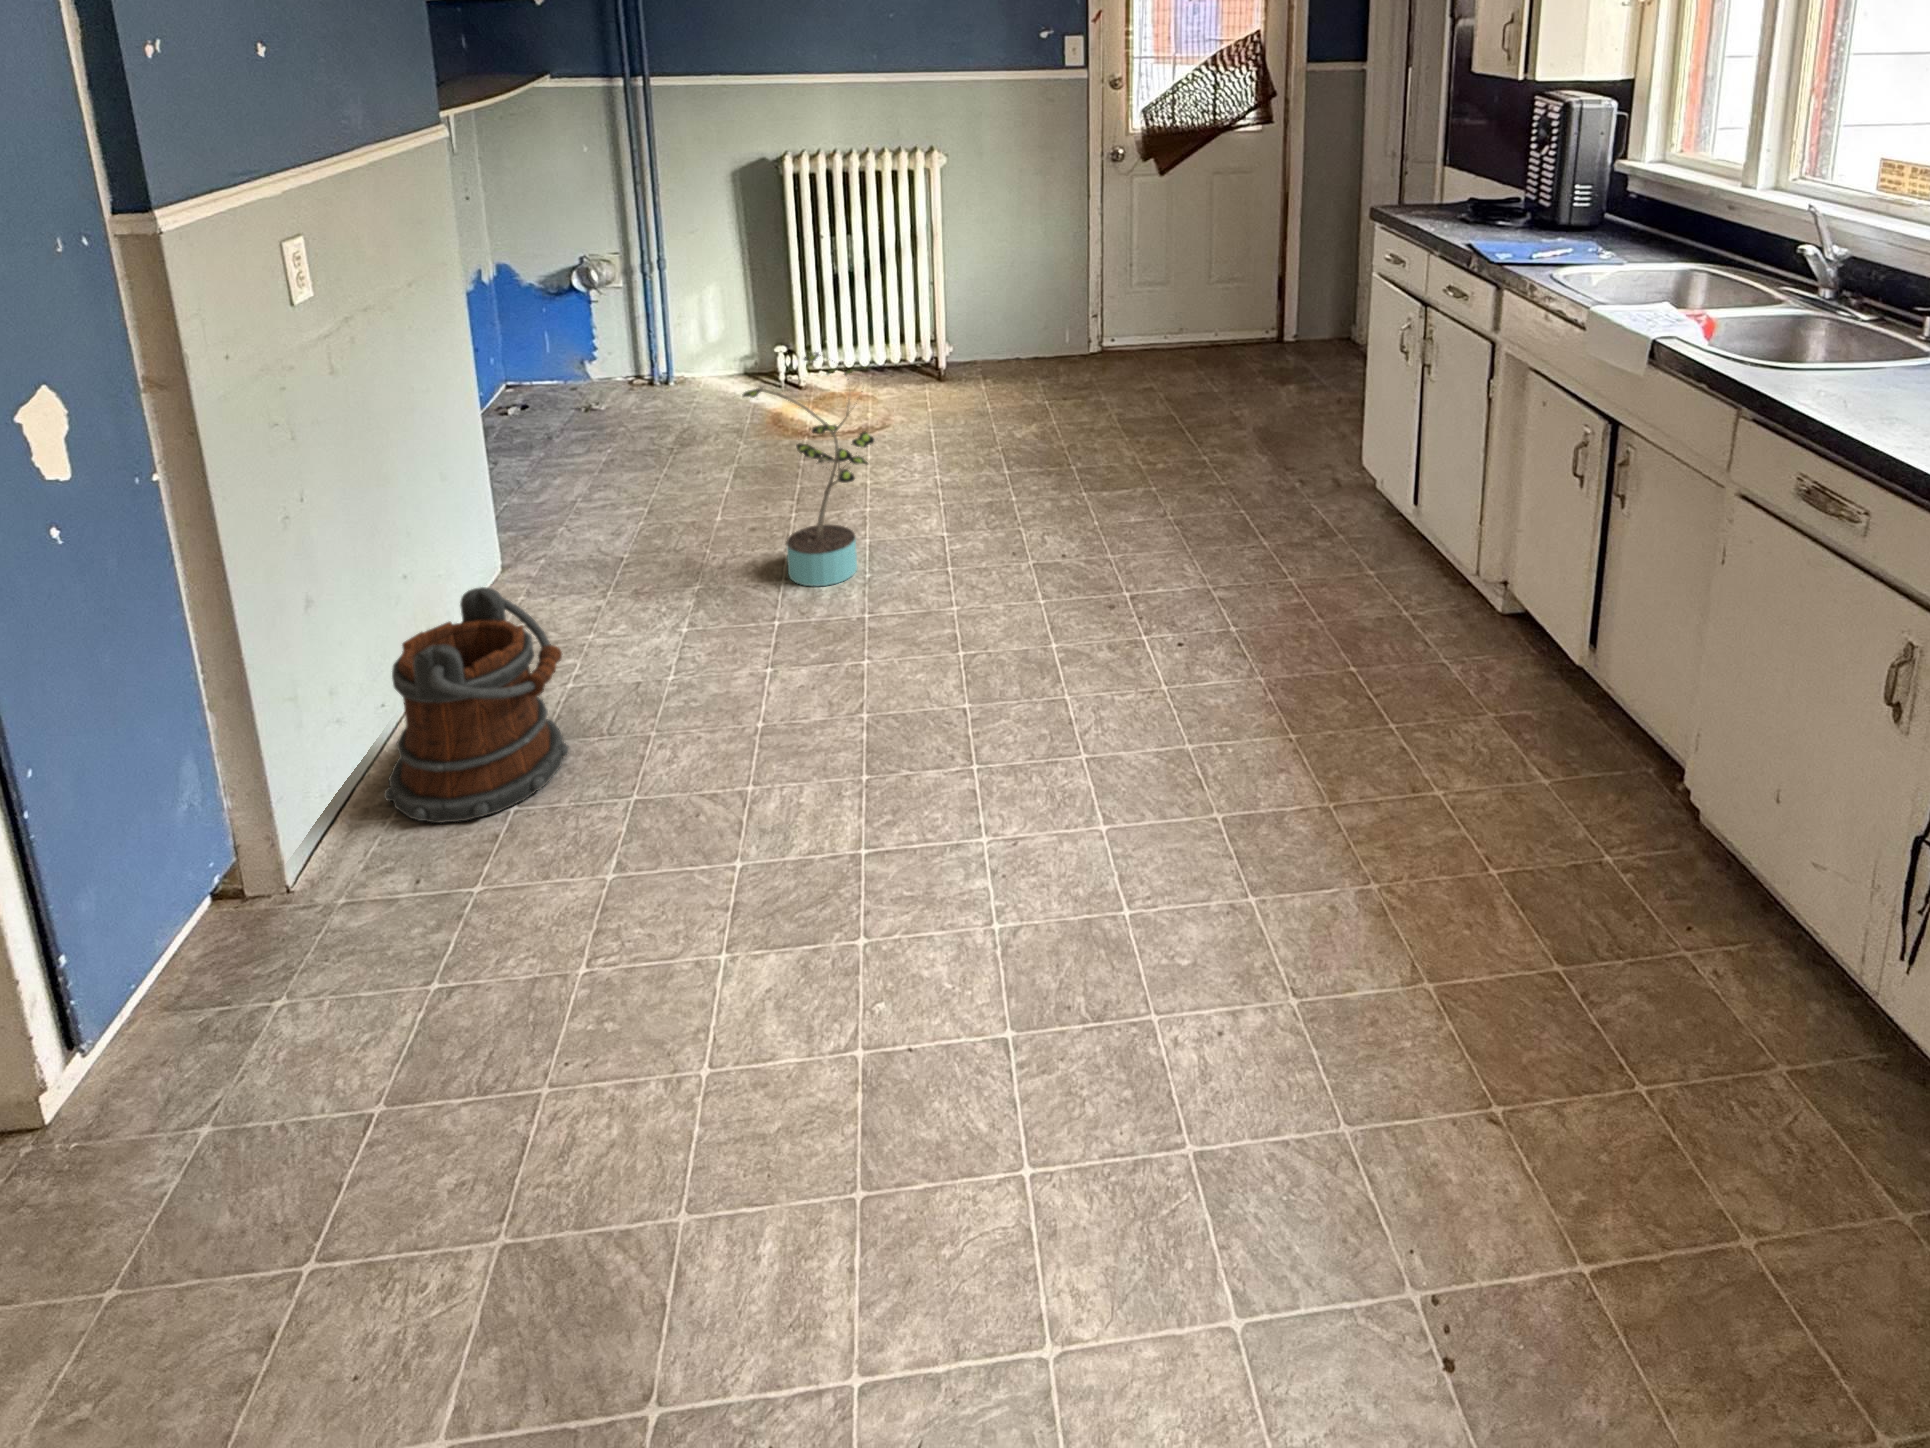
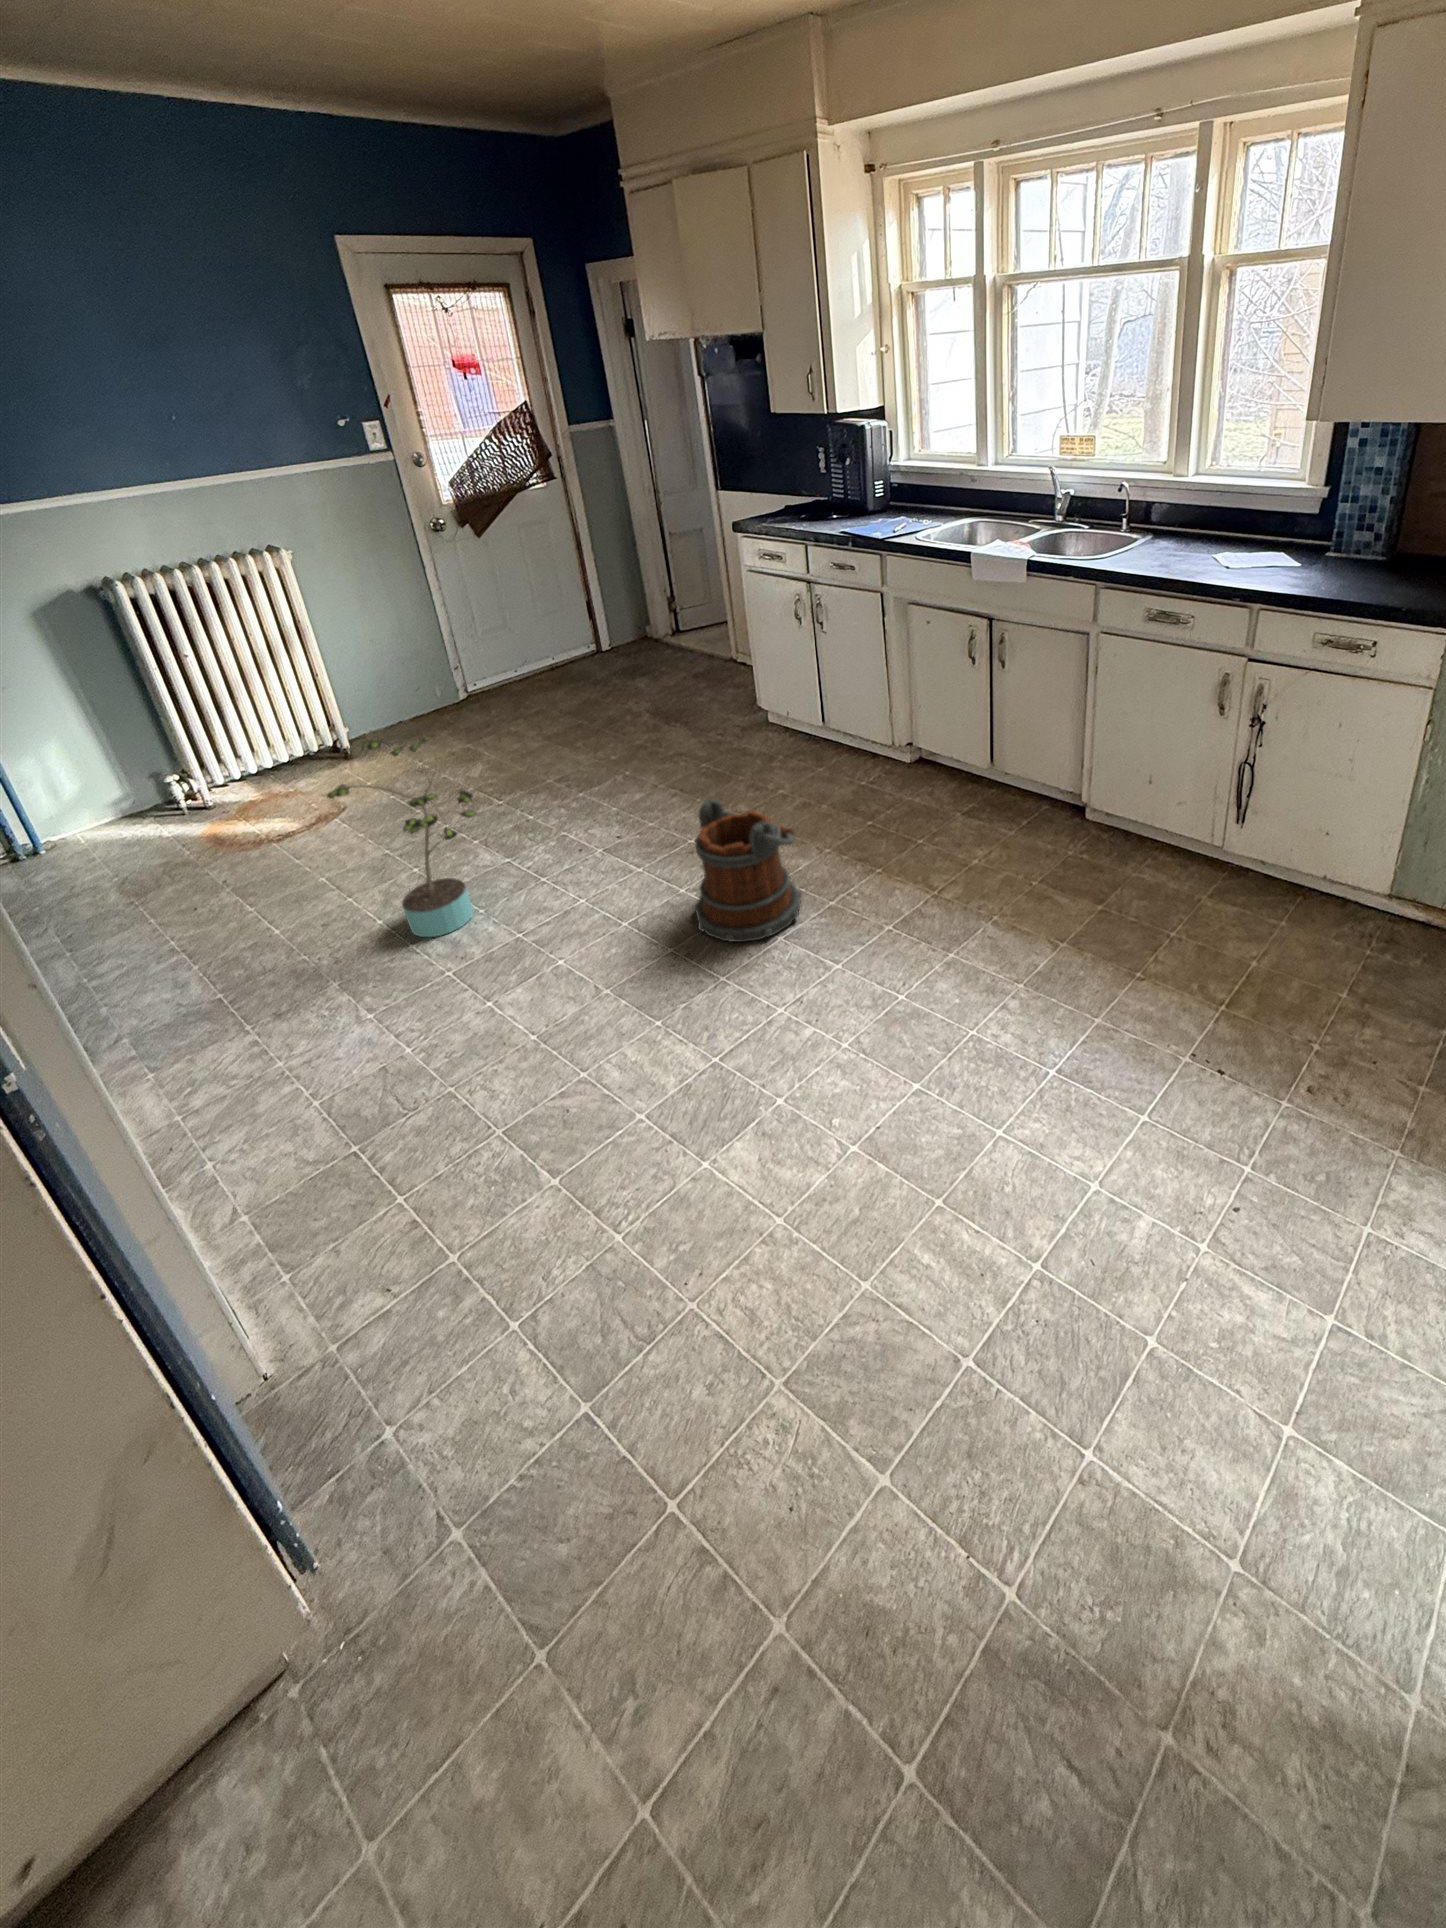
bucket: present [384,587,569,823] -> present [694,799,802,942]

